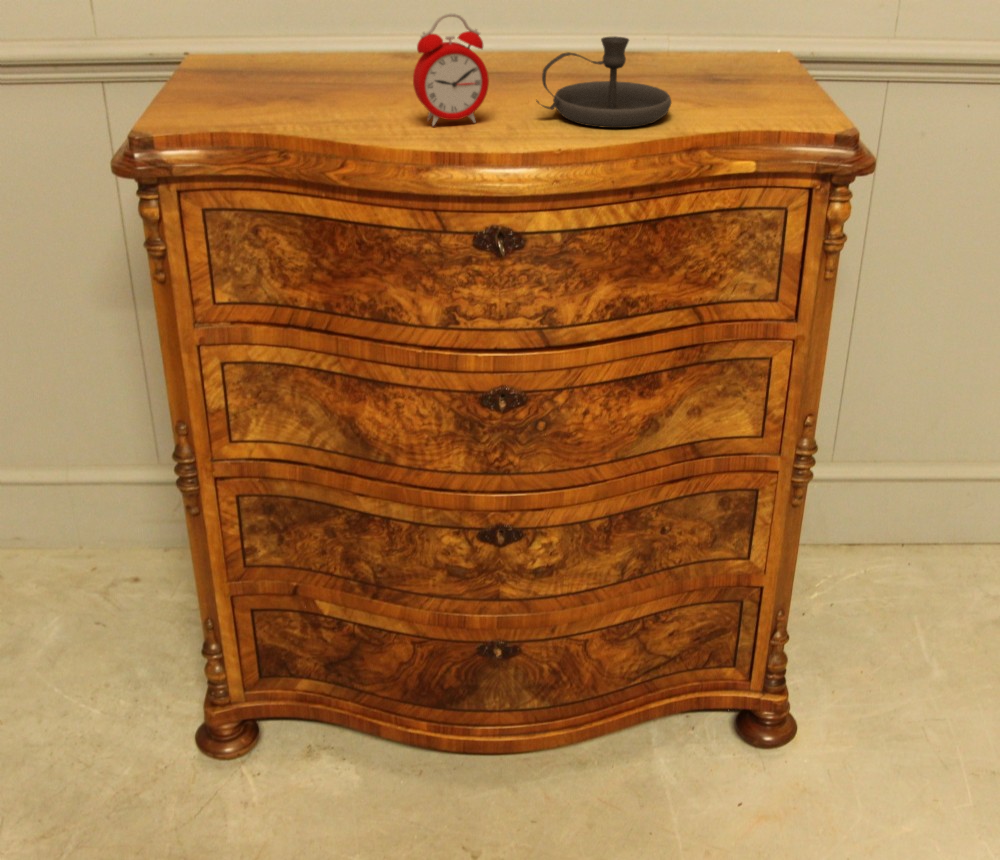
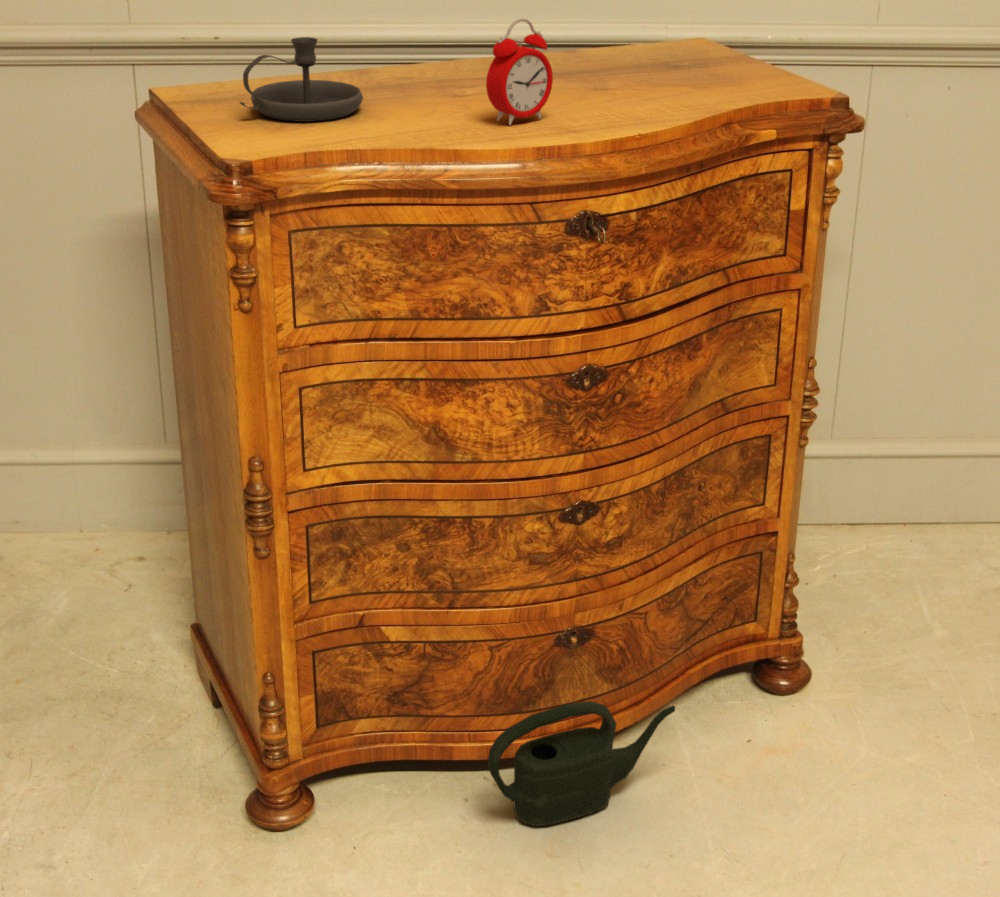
candlestick: present [536,37,671,128] -> present [240,37,363,122]
watering can: none [386,718,593,829] -> present [488,701,675,826]

